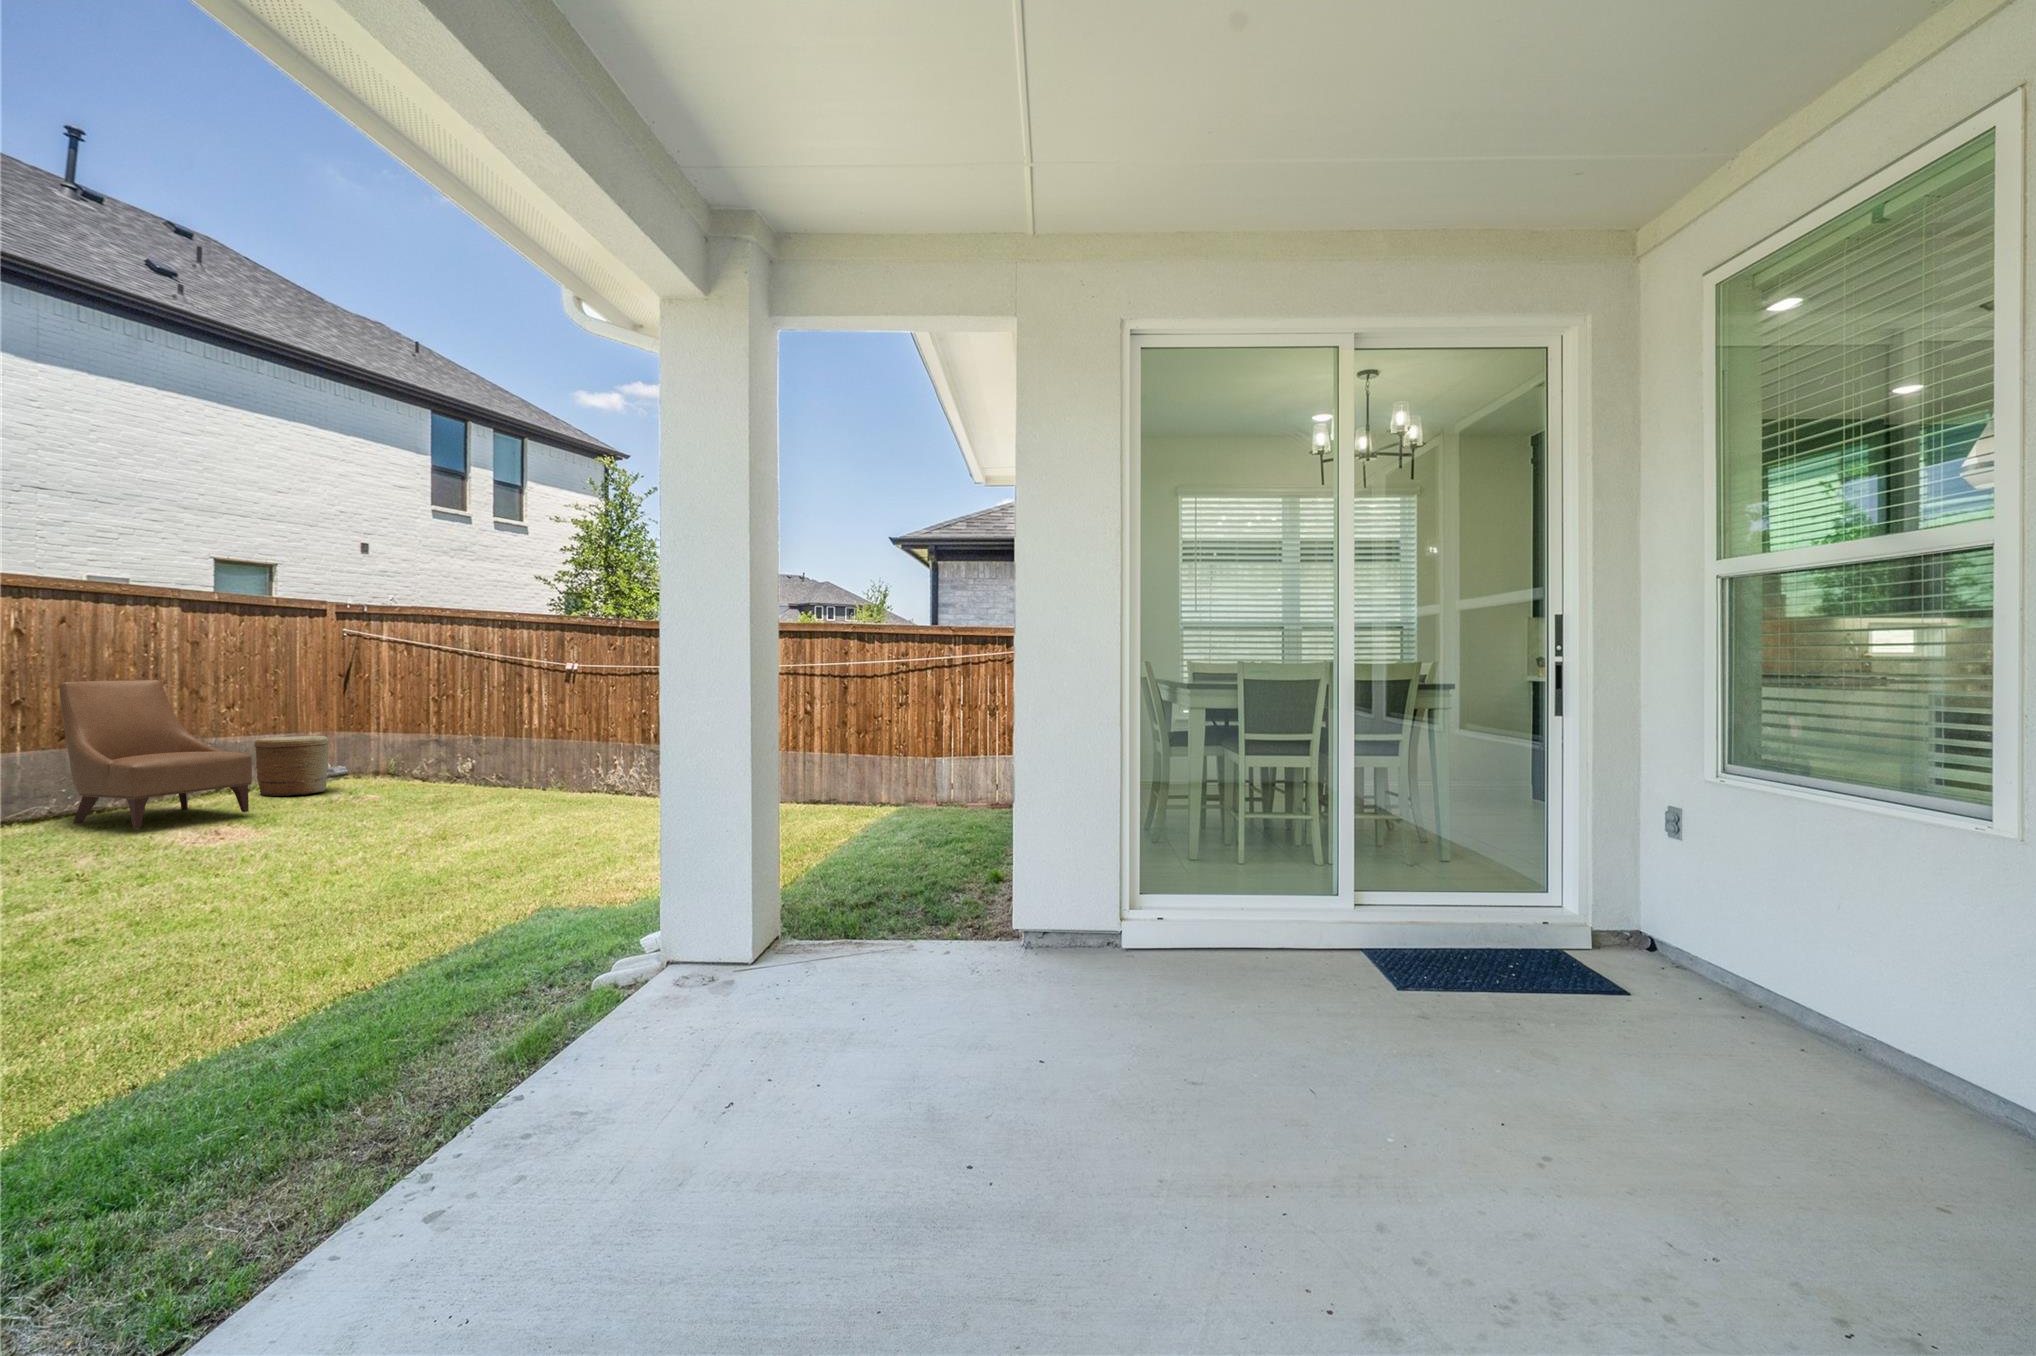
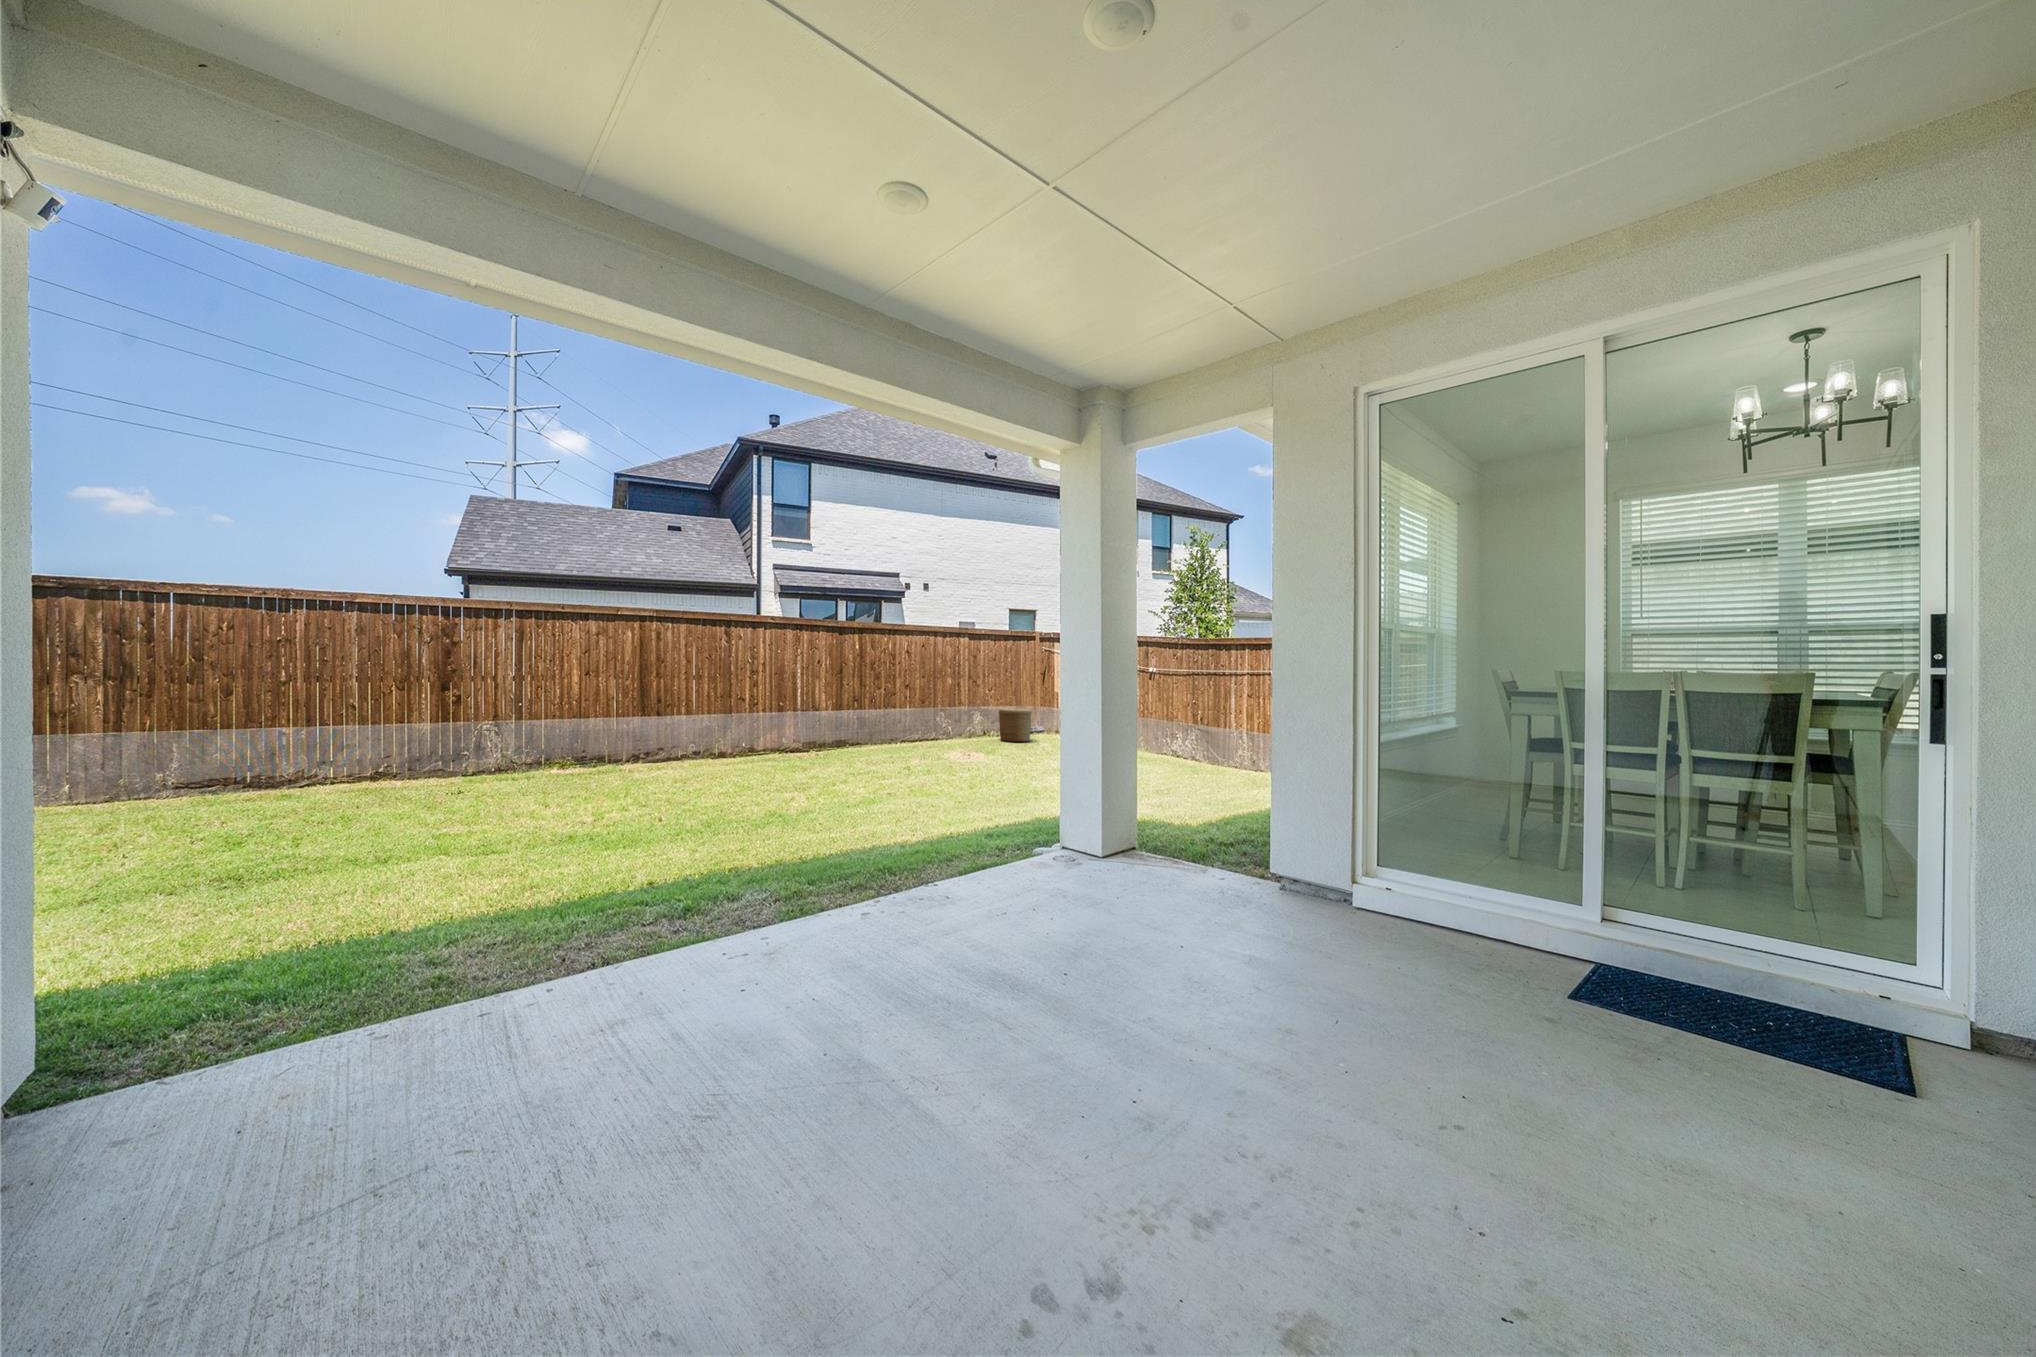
chair: present [59,680,252,829] -> none [921,675,990,751]

